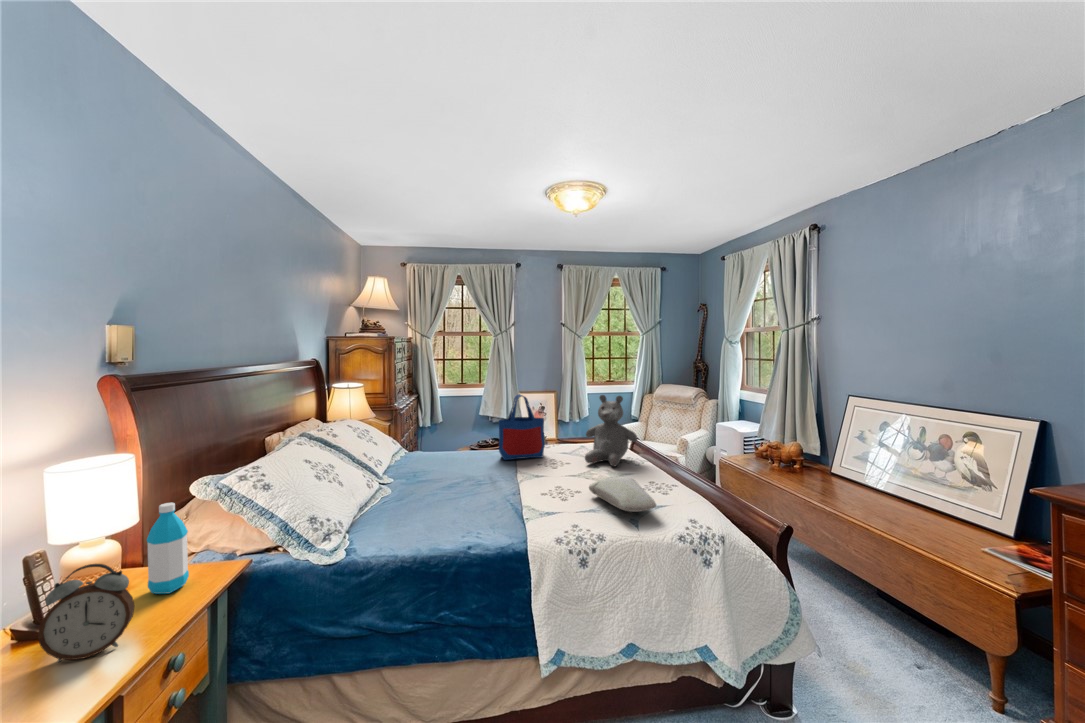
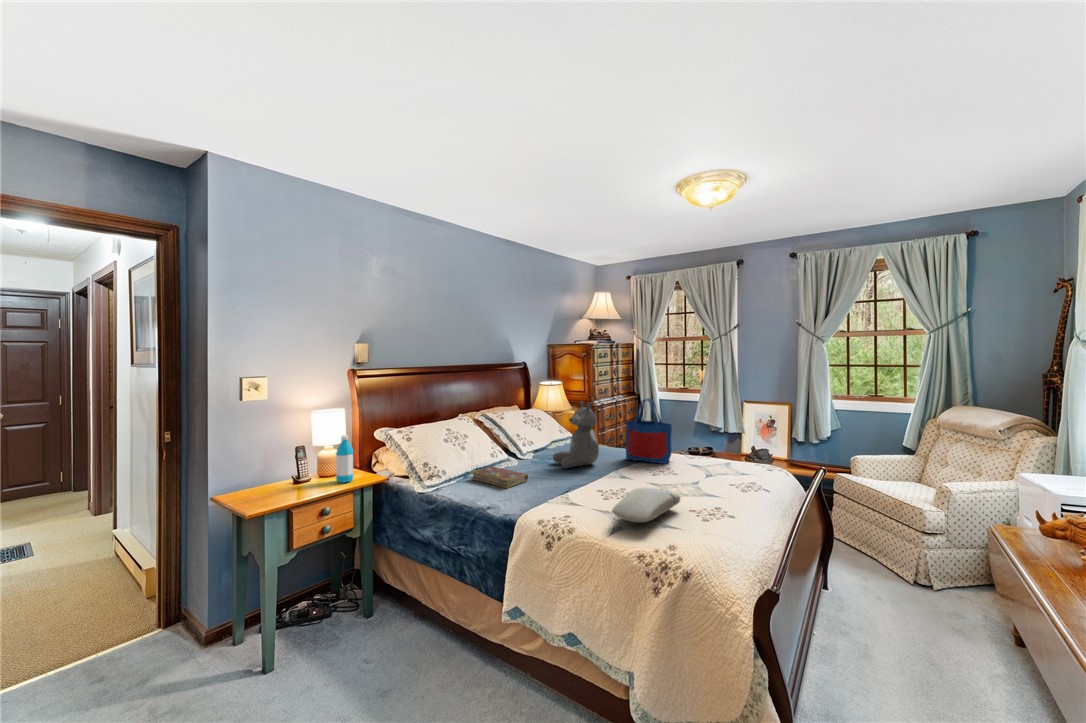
teddy bear: present [585,395,637,466] -> present [553,401,599,468]
book: none [376,497,449,522] -> present [471,466,528,488]
alarm clock: present [38,564,135,662] -> none [276,454,308,496]

